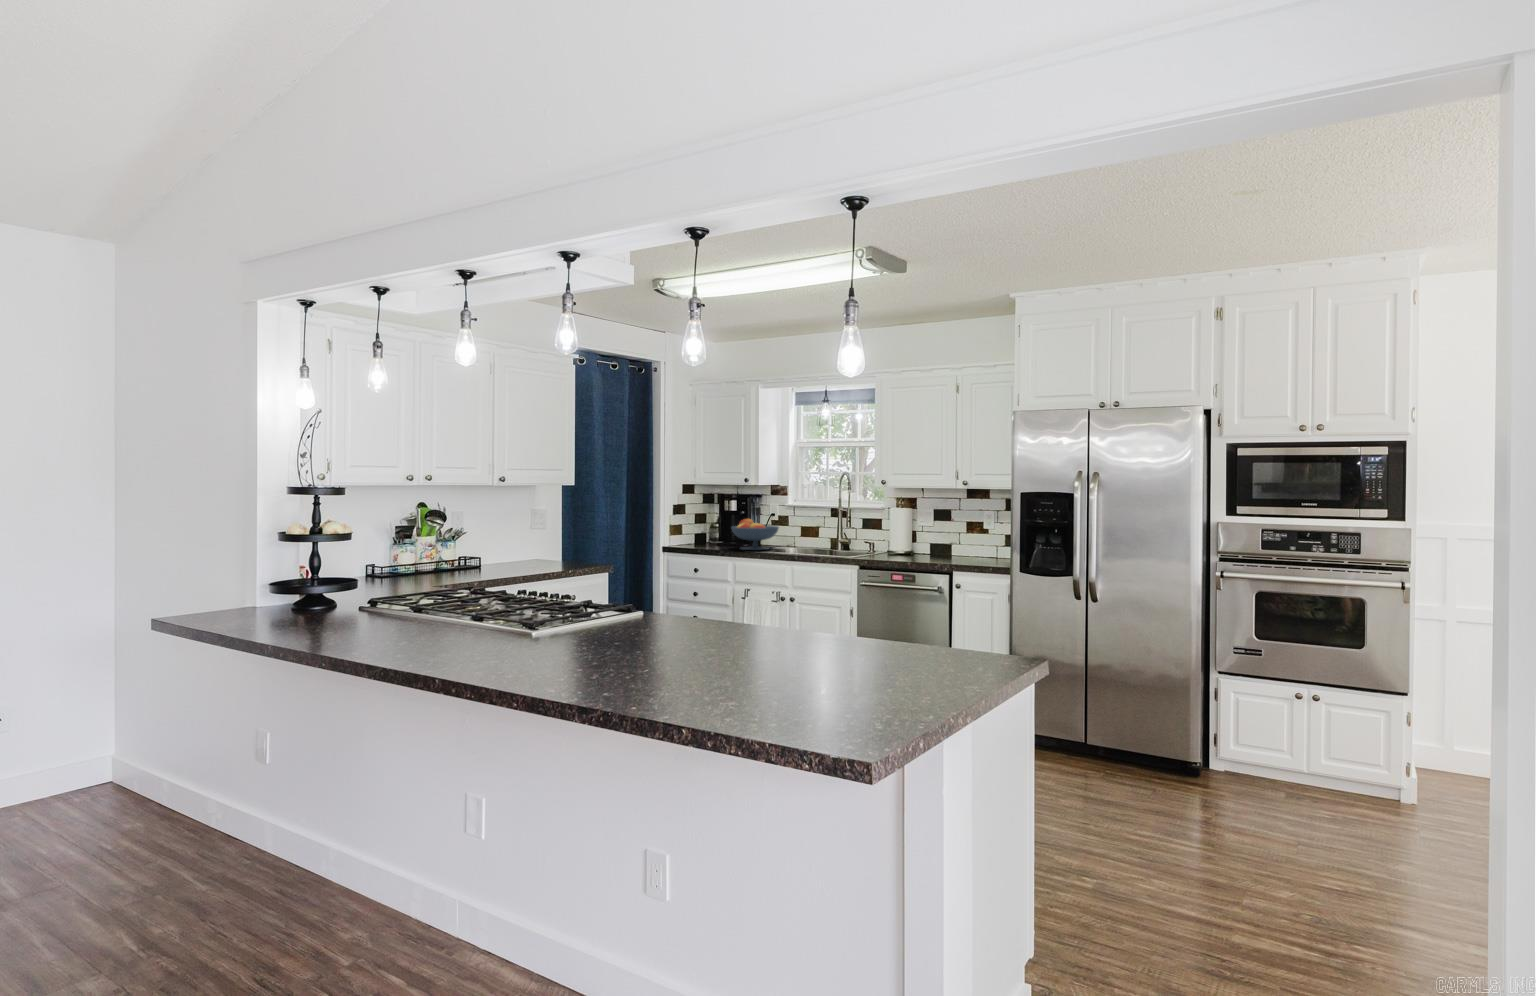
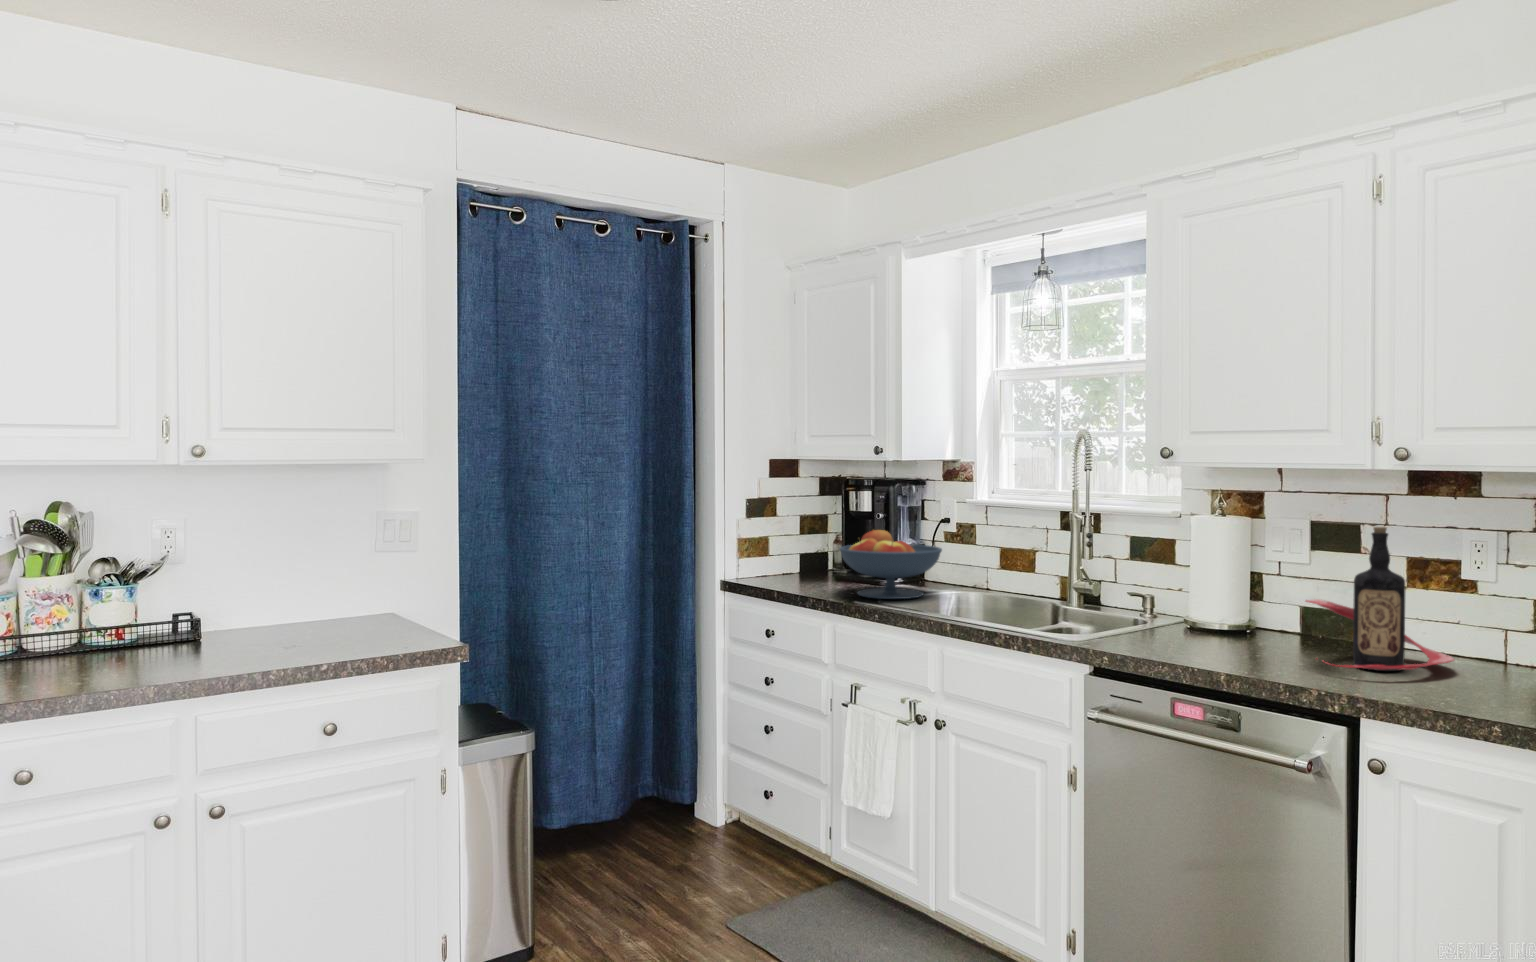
bottle: none [934,509,981,561] -> present [1306,527,1454,671]

